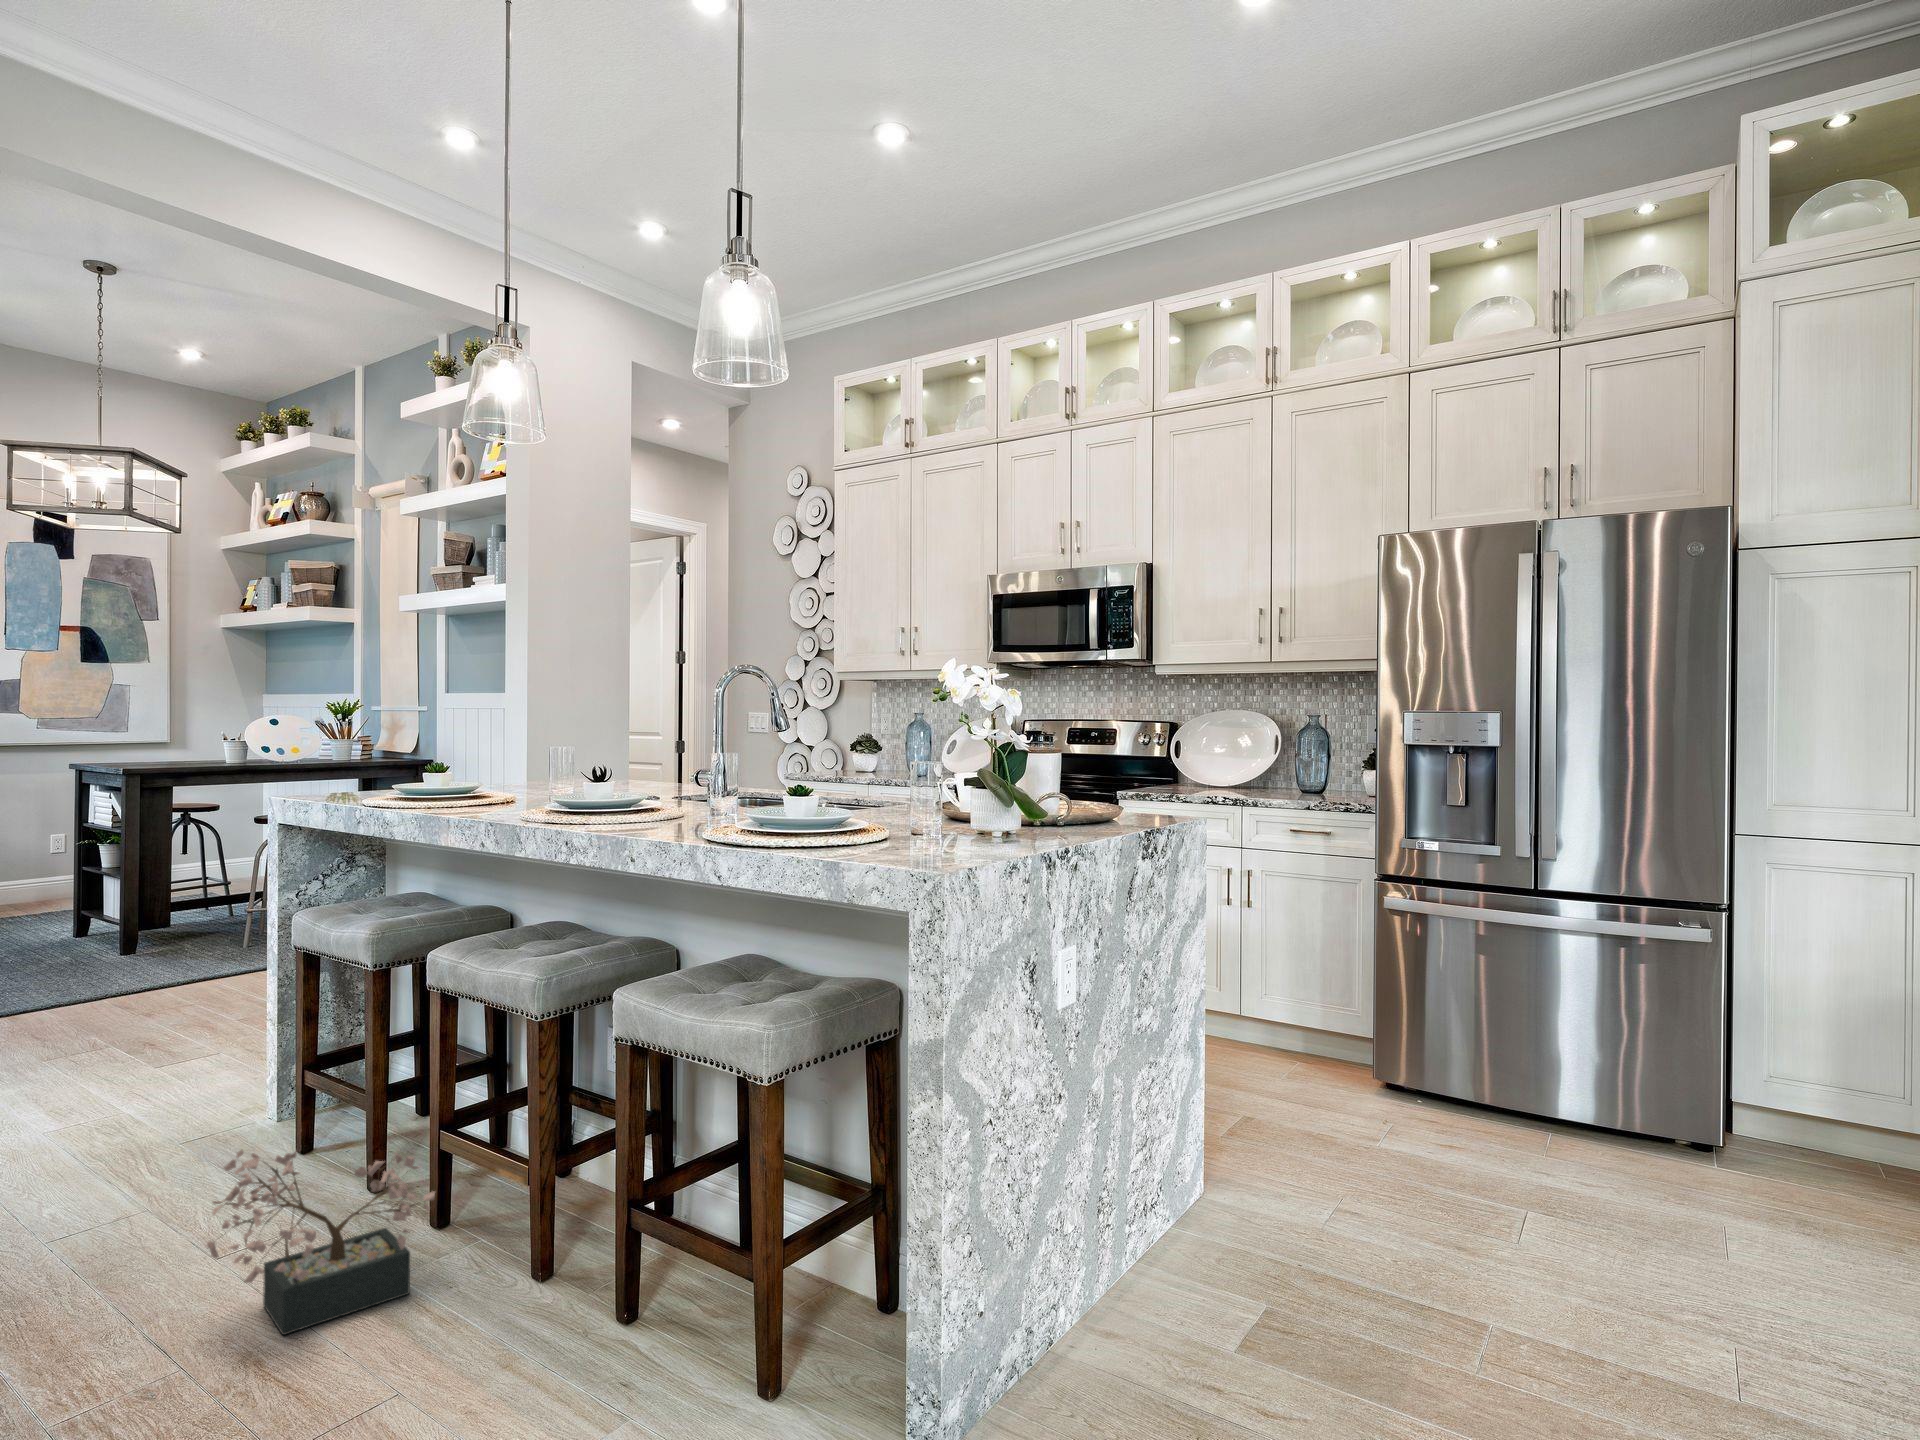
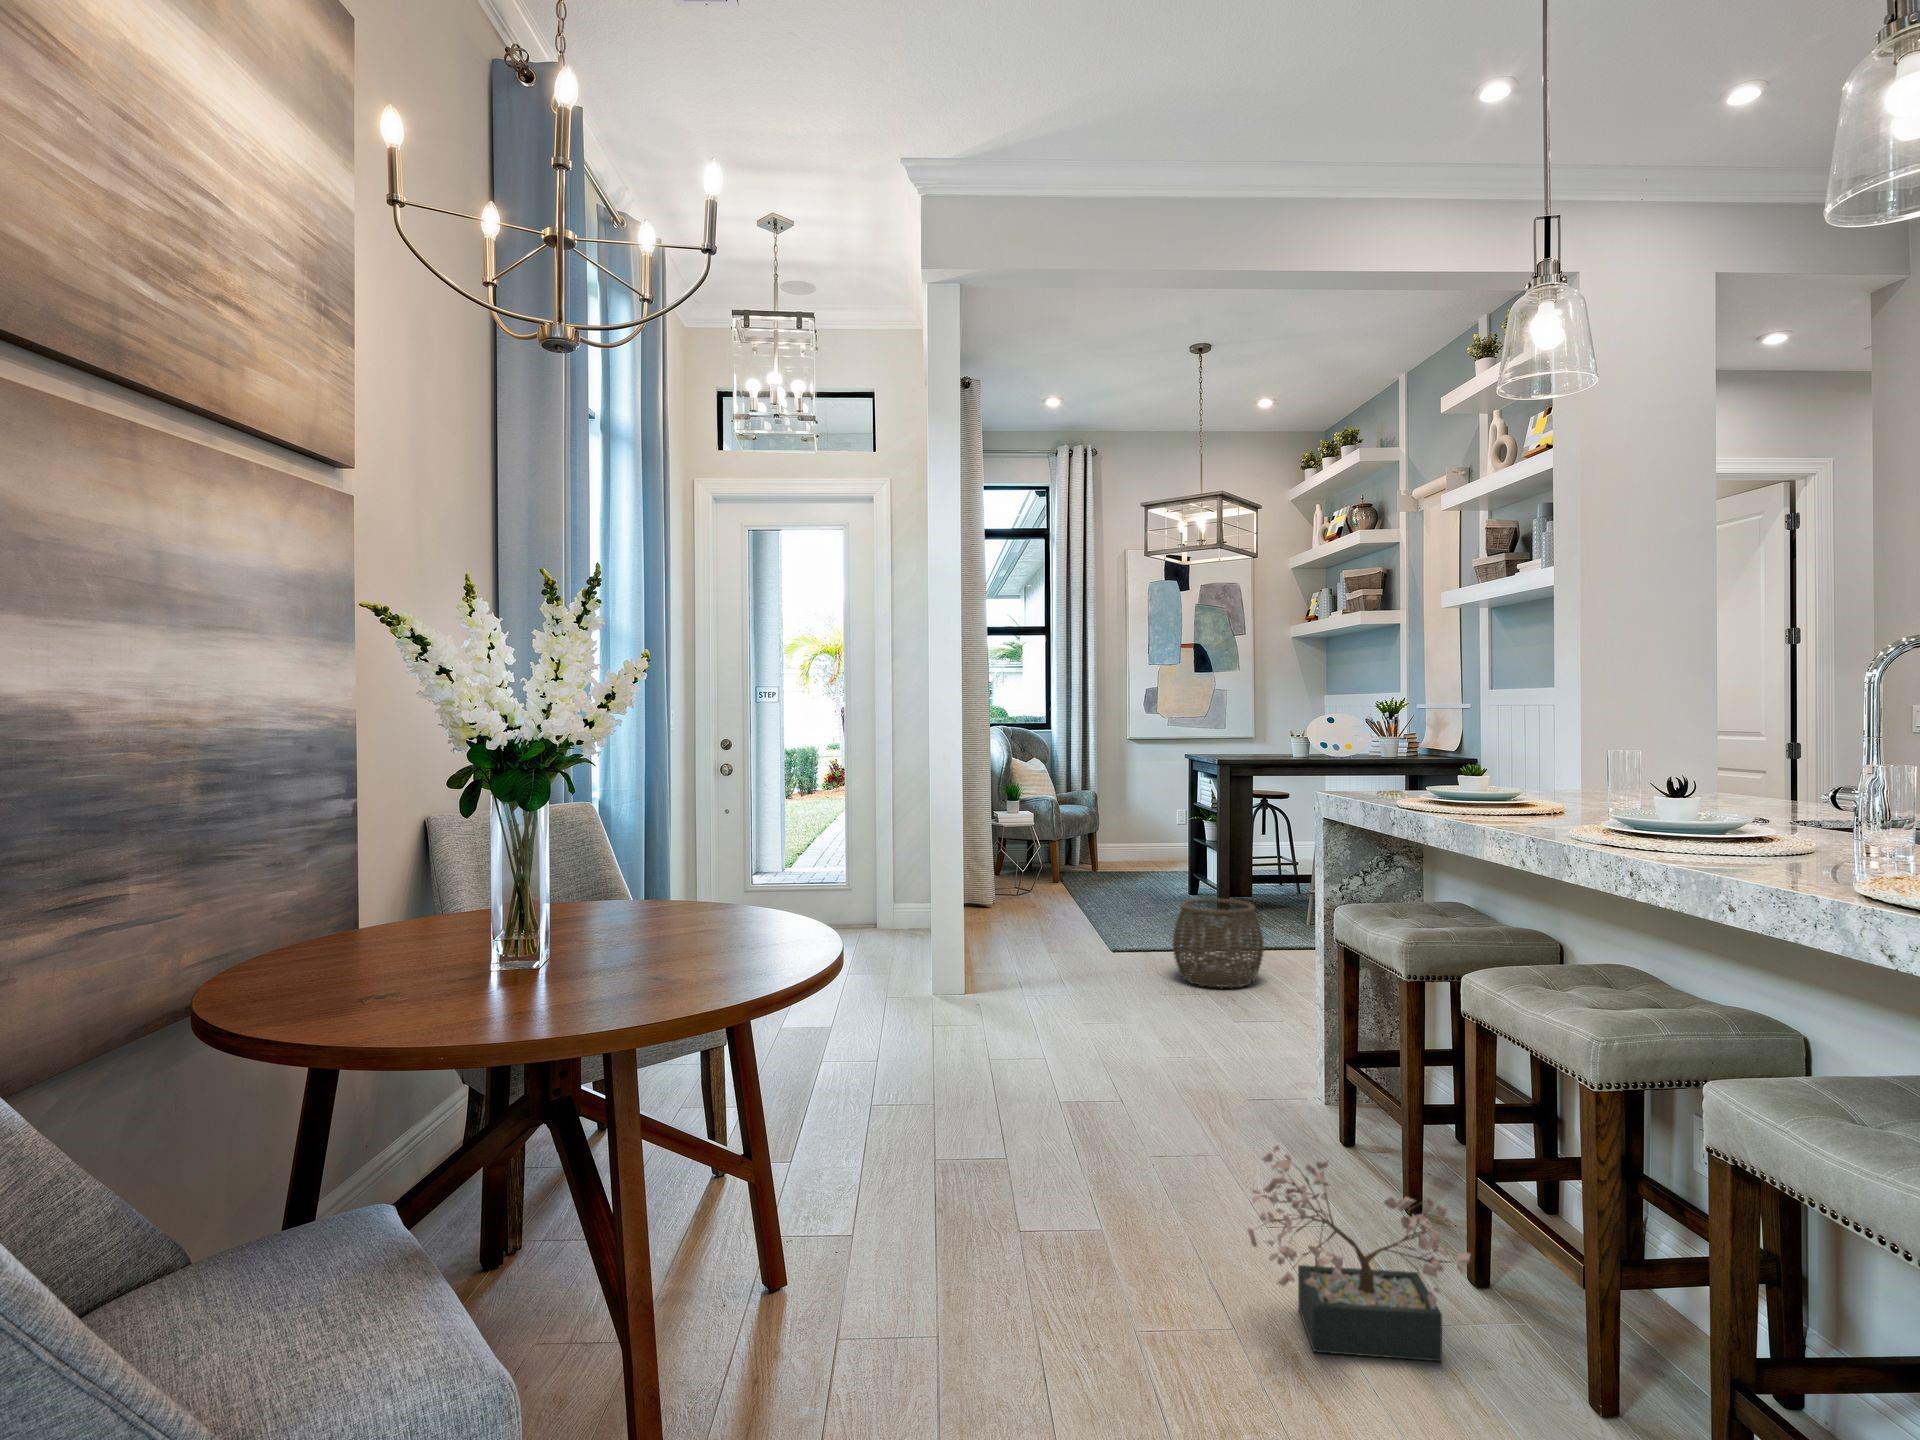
woven basket: none [63,929,195,1036] -> present [1173,898,1264,988]

